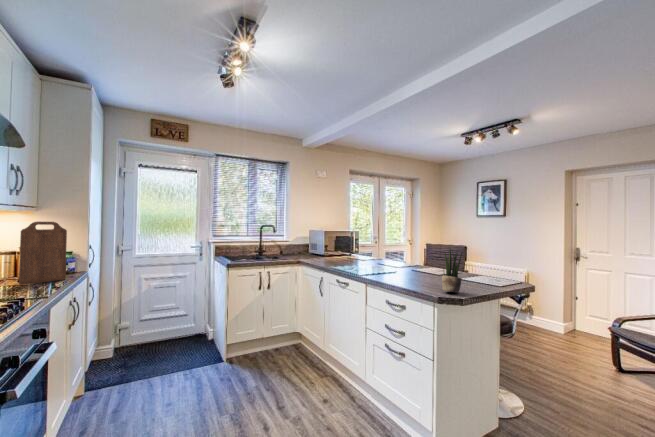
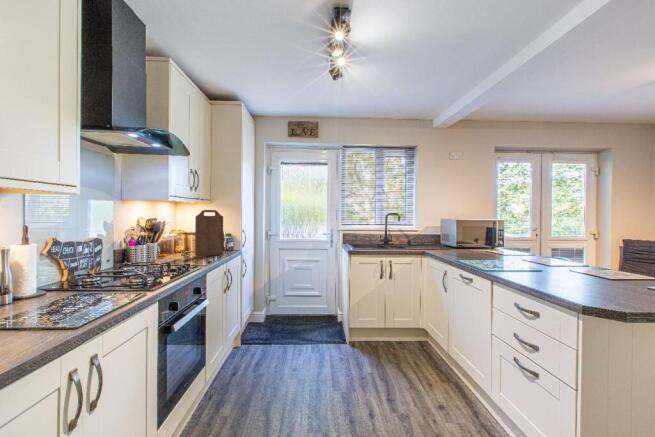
potted plant: present [442,249,462,293] -> none [580,239,615,300]

